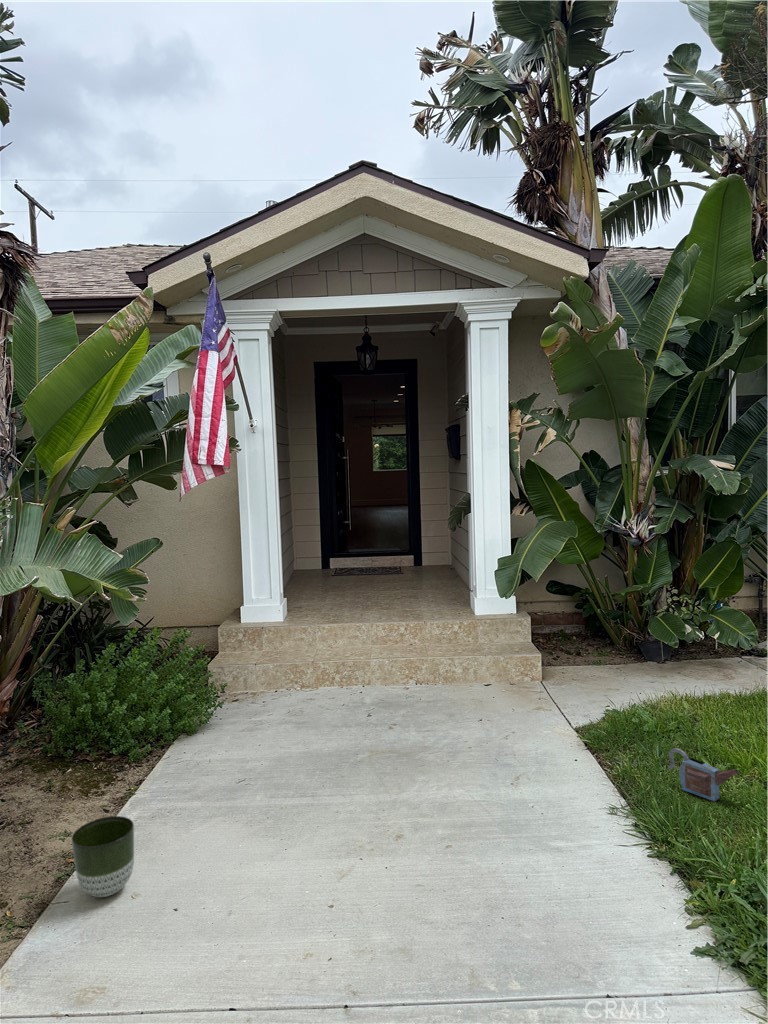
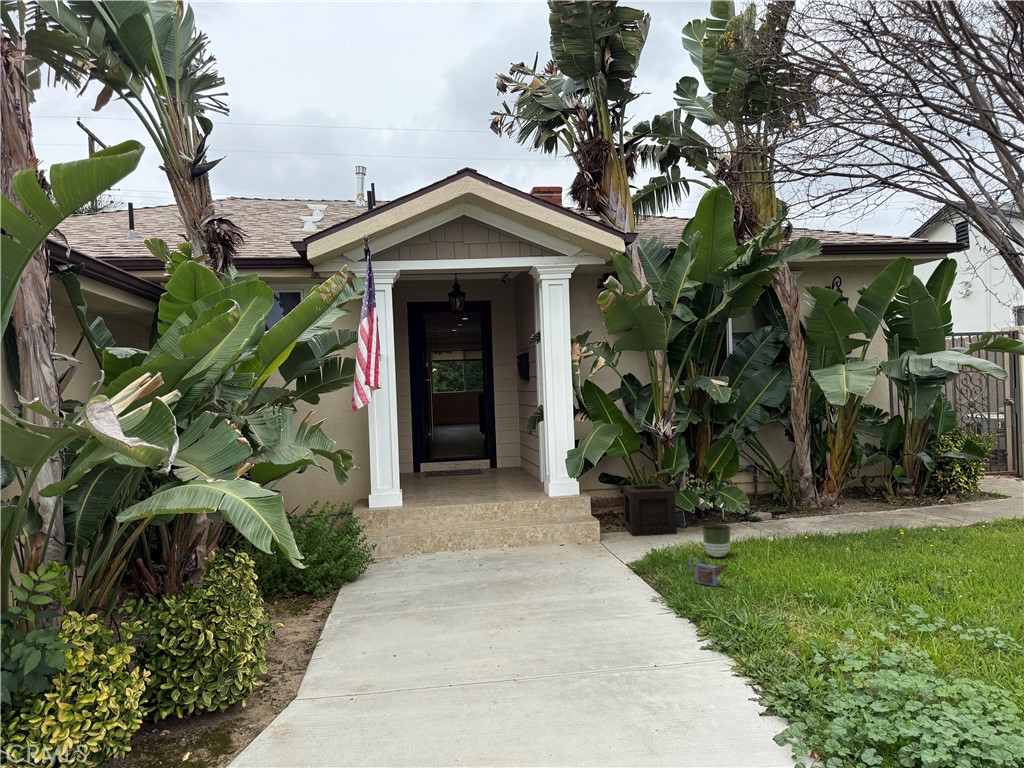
wooden crate: none [577,601,650,674] -> present [623,484,676,536]
planter: present [72,816,134,897] -> present [703,524,730,557]

